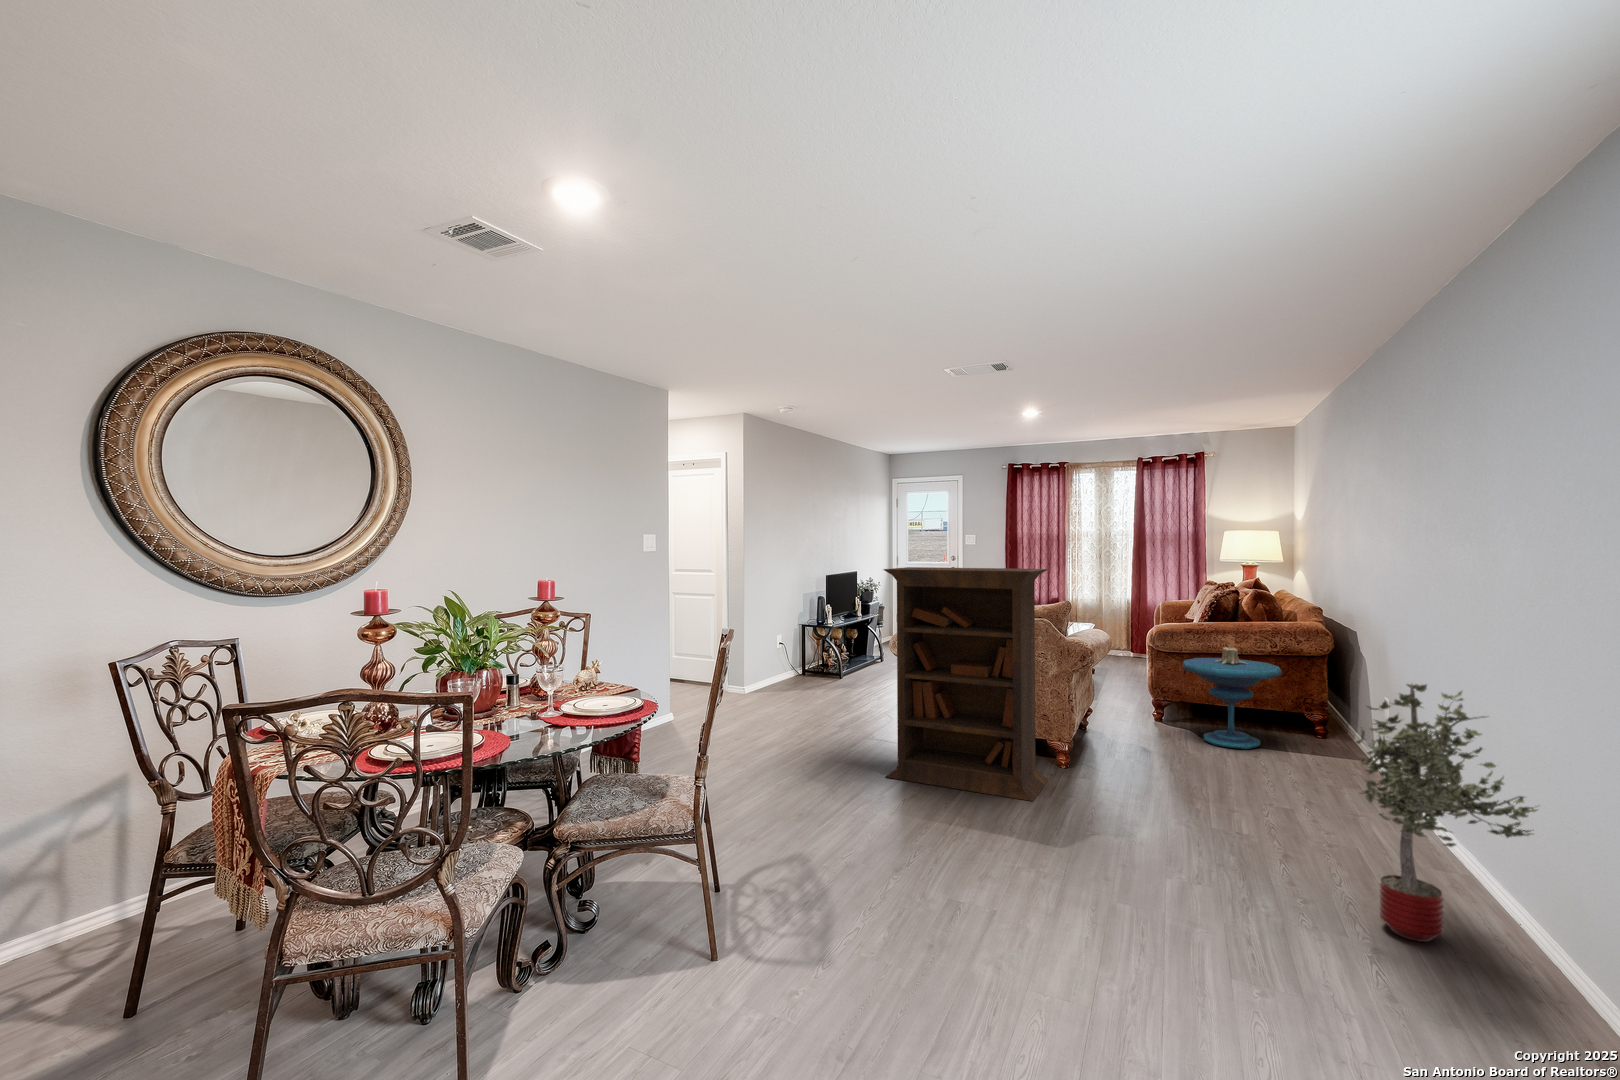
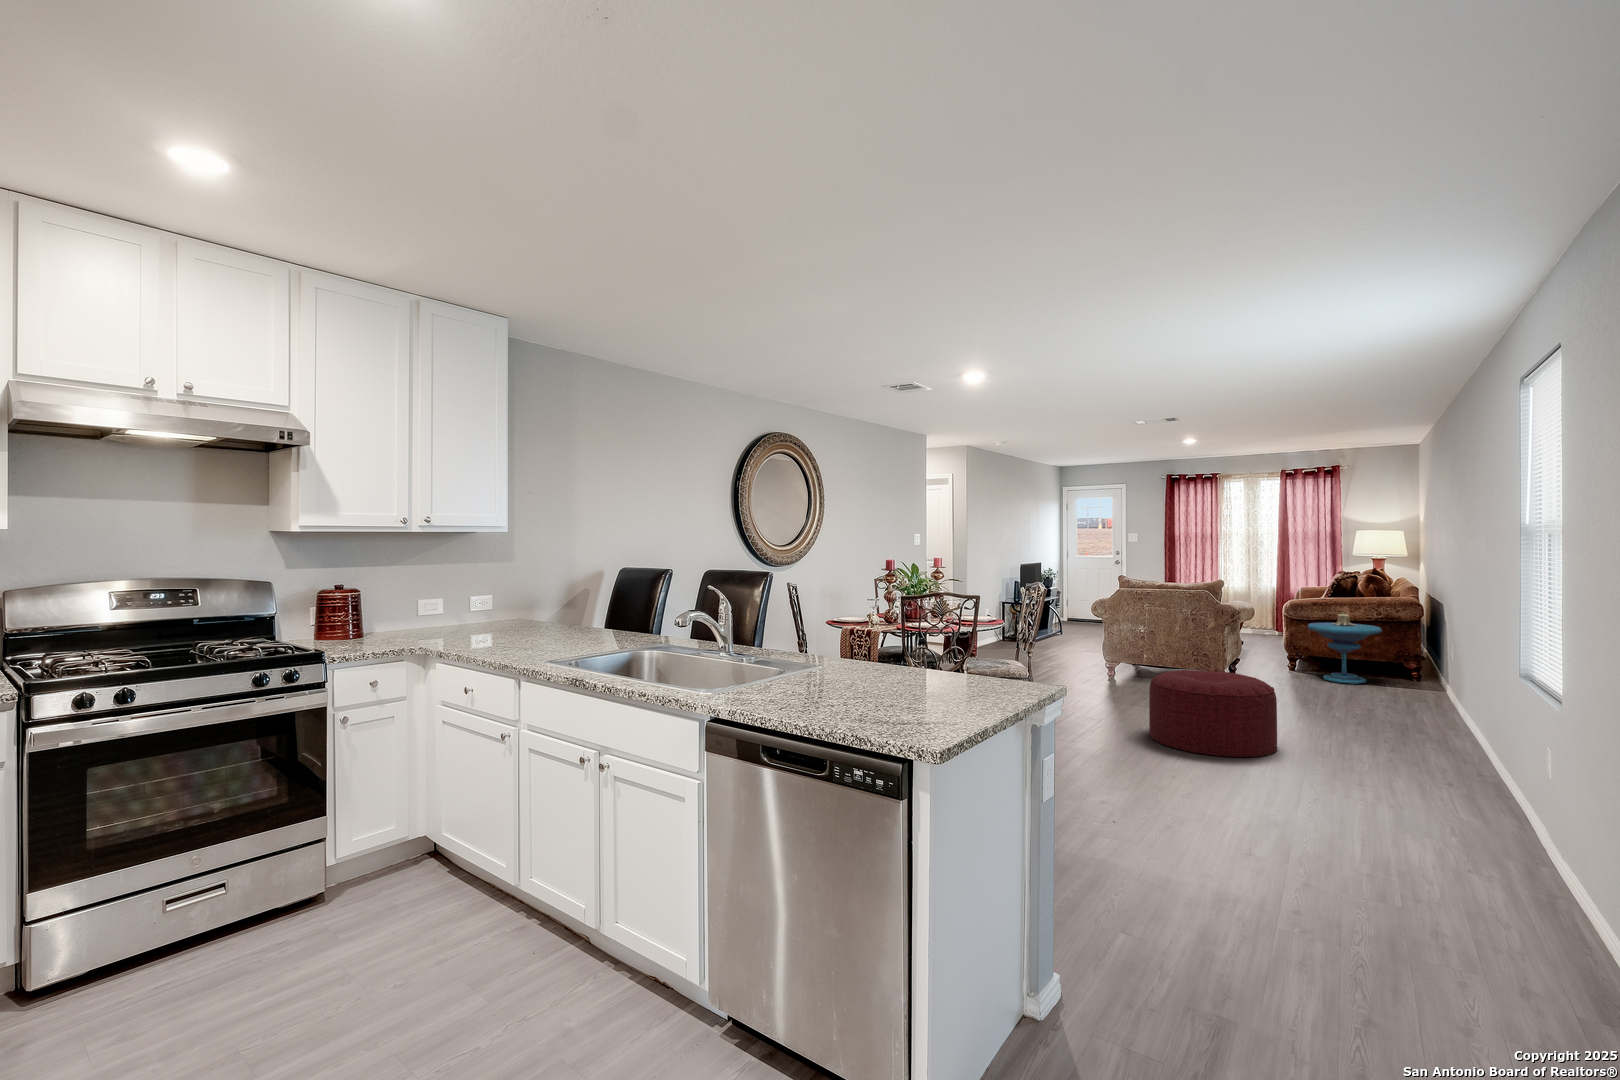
bookcase: present [884,567,1049,801] -> none [1094,557,1207,701]
potted tree: present [1356,684,1537,942] -> none [1383,616,1481,752]
ottoman: none [938,780,1170,995] -> present [1149,670,1277,757]

